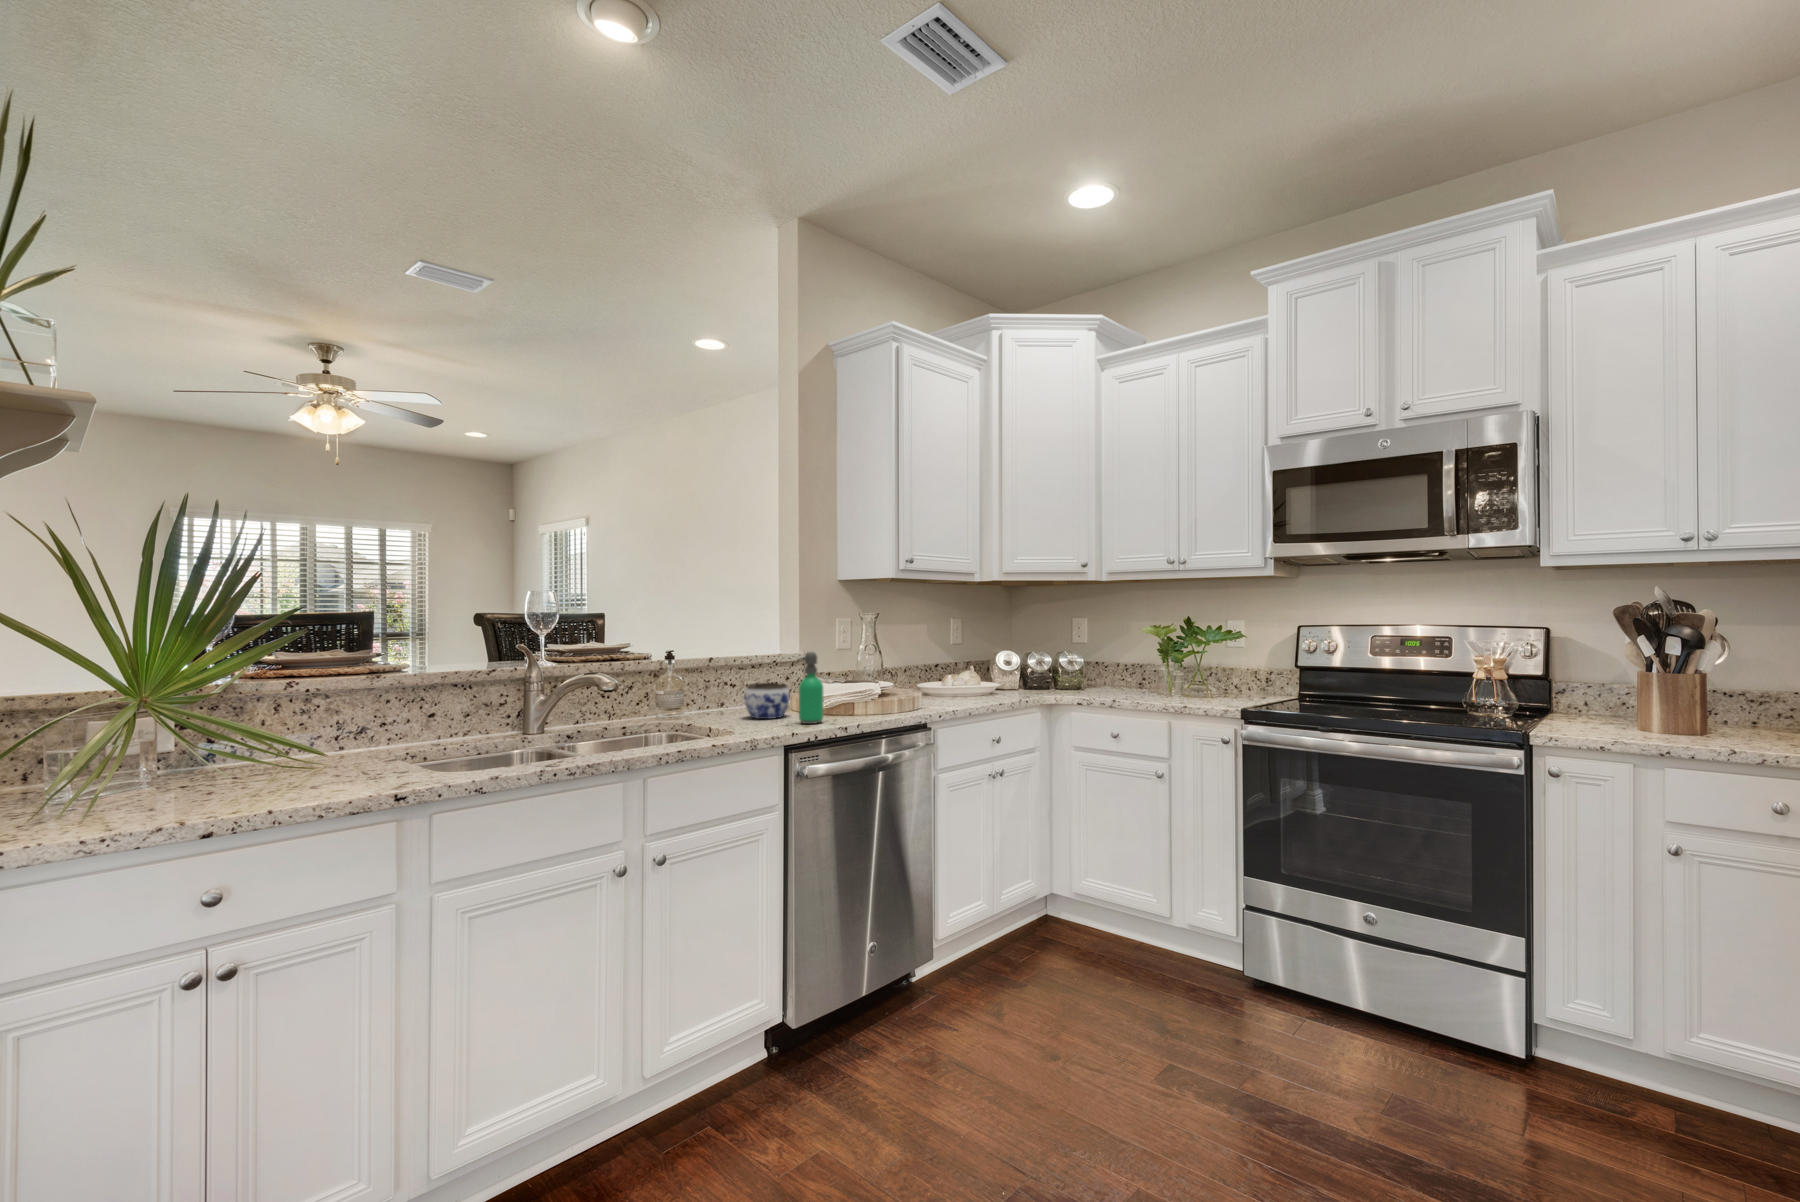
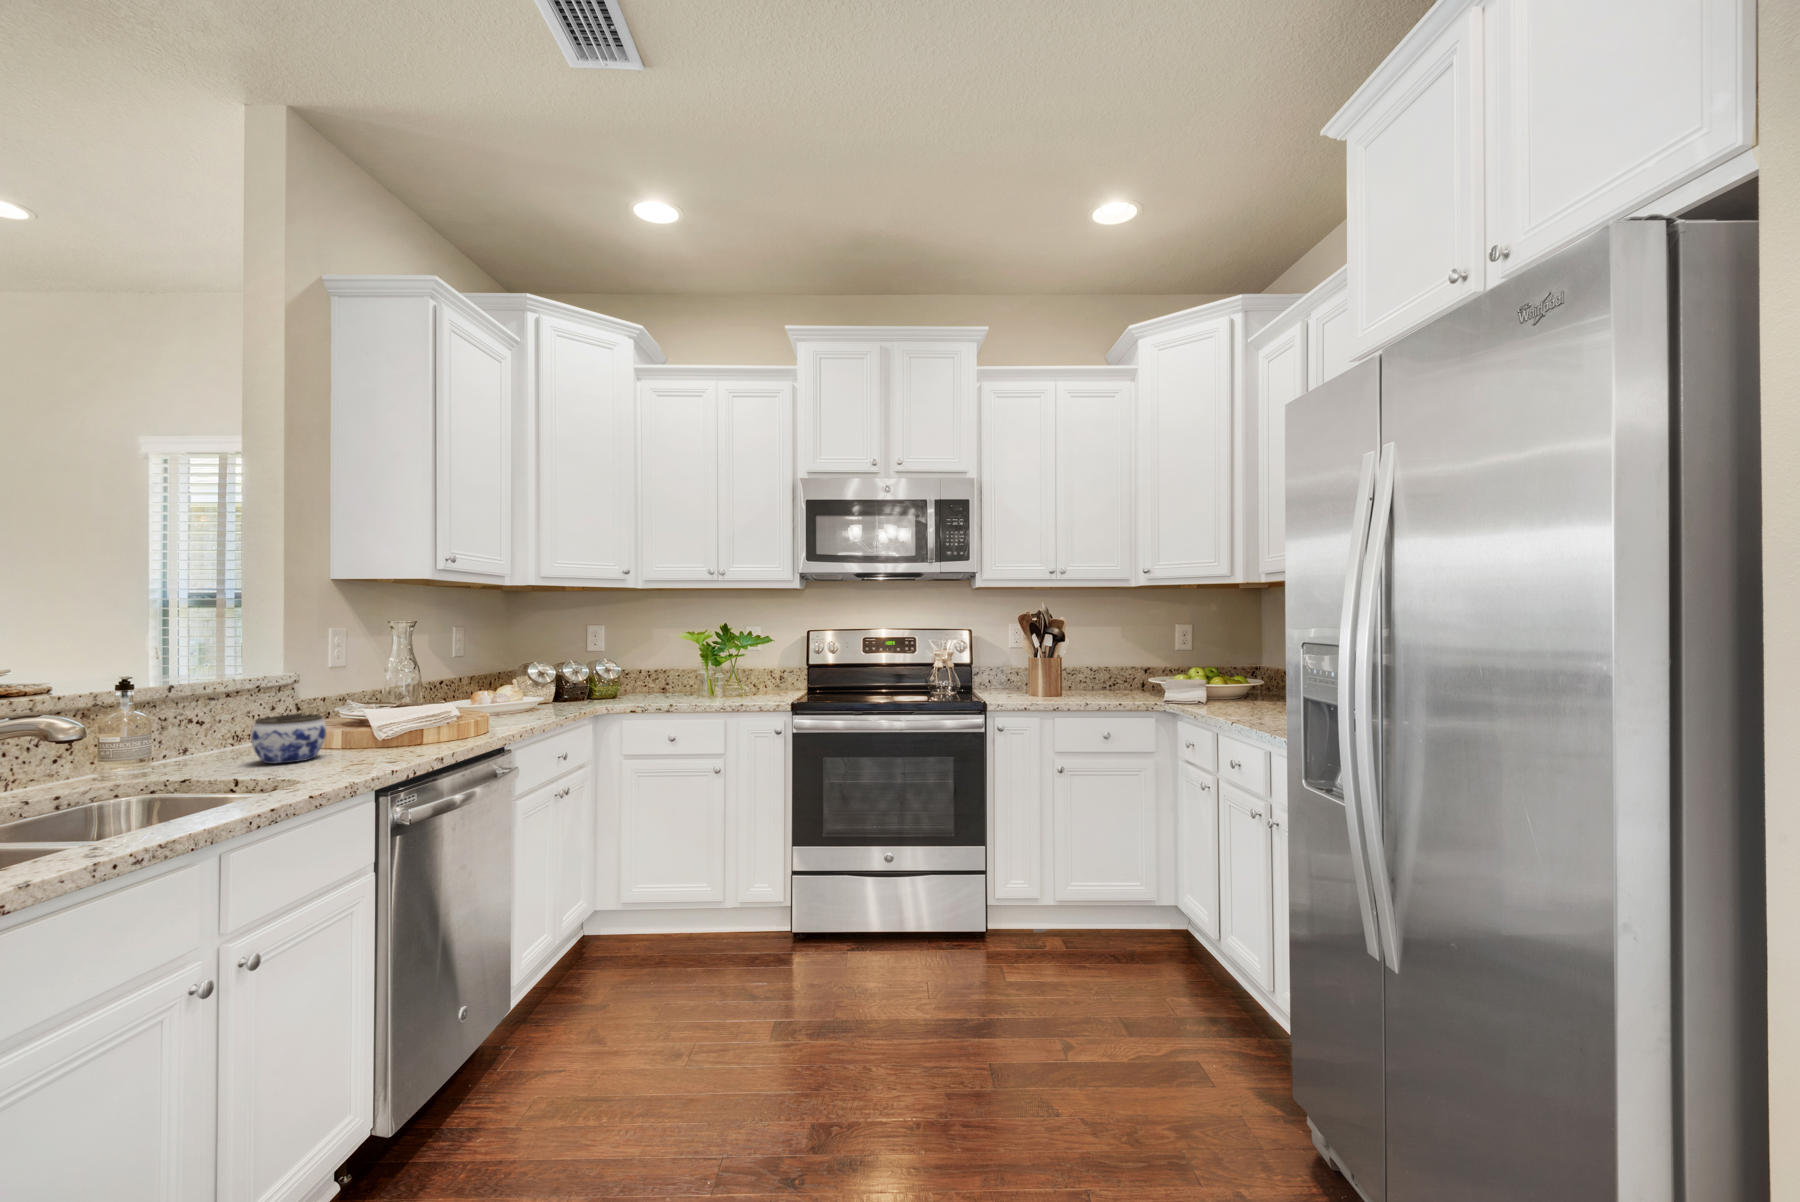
soap dispenser: present [797,652,823,724] -> none [363,670,399,761]

